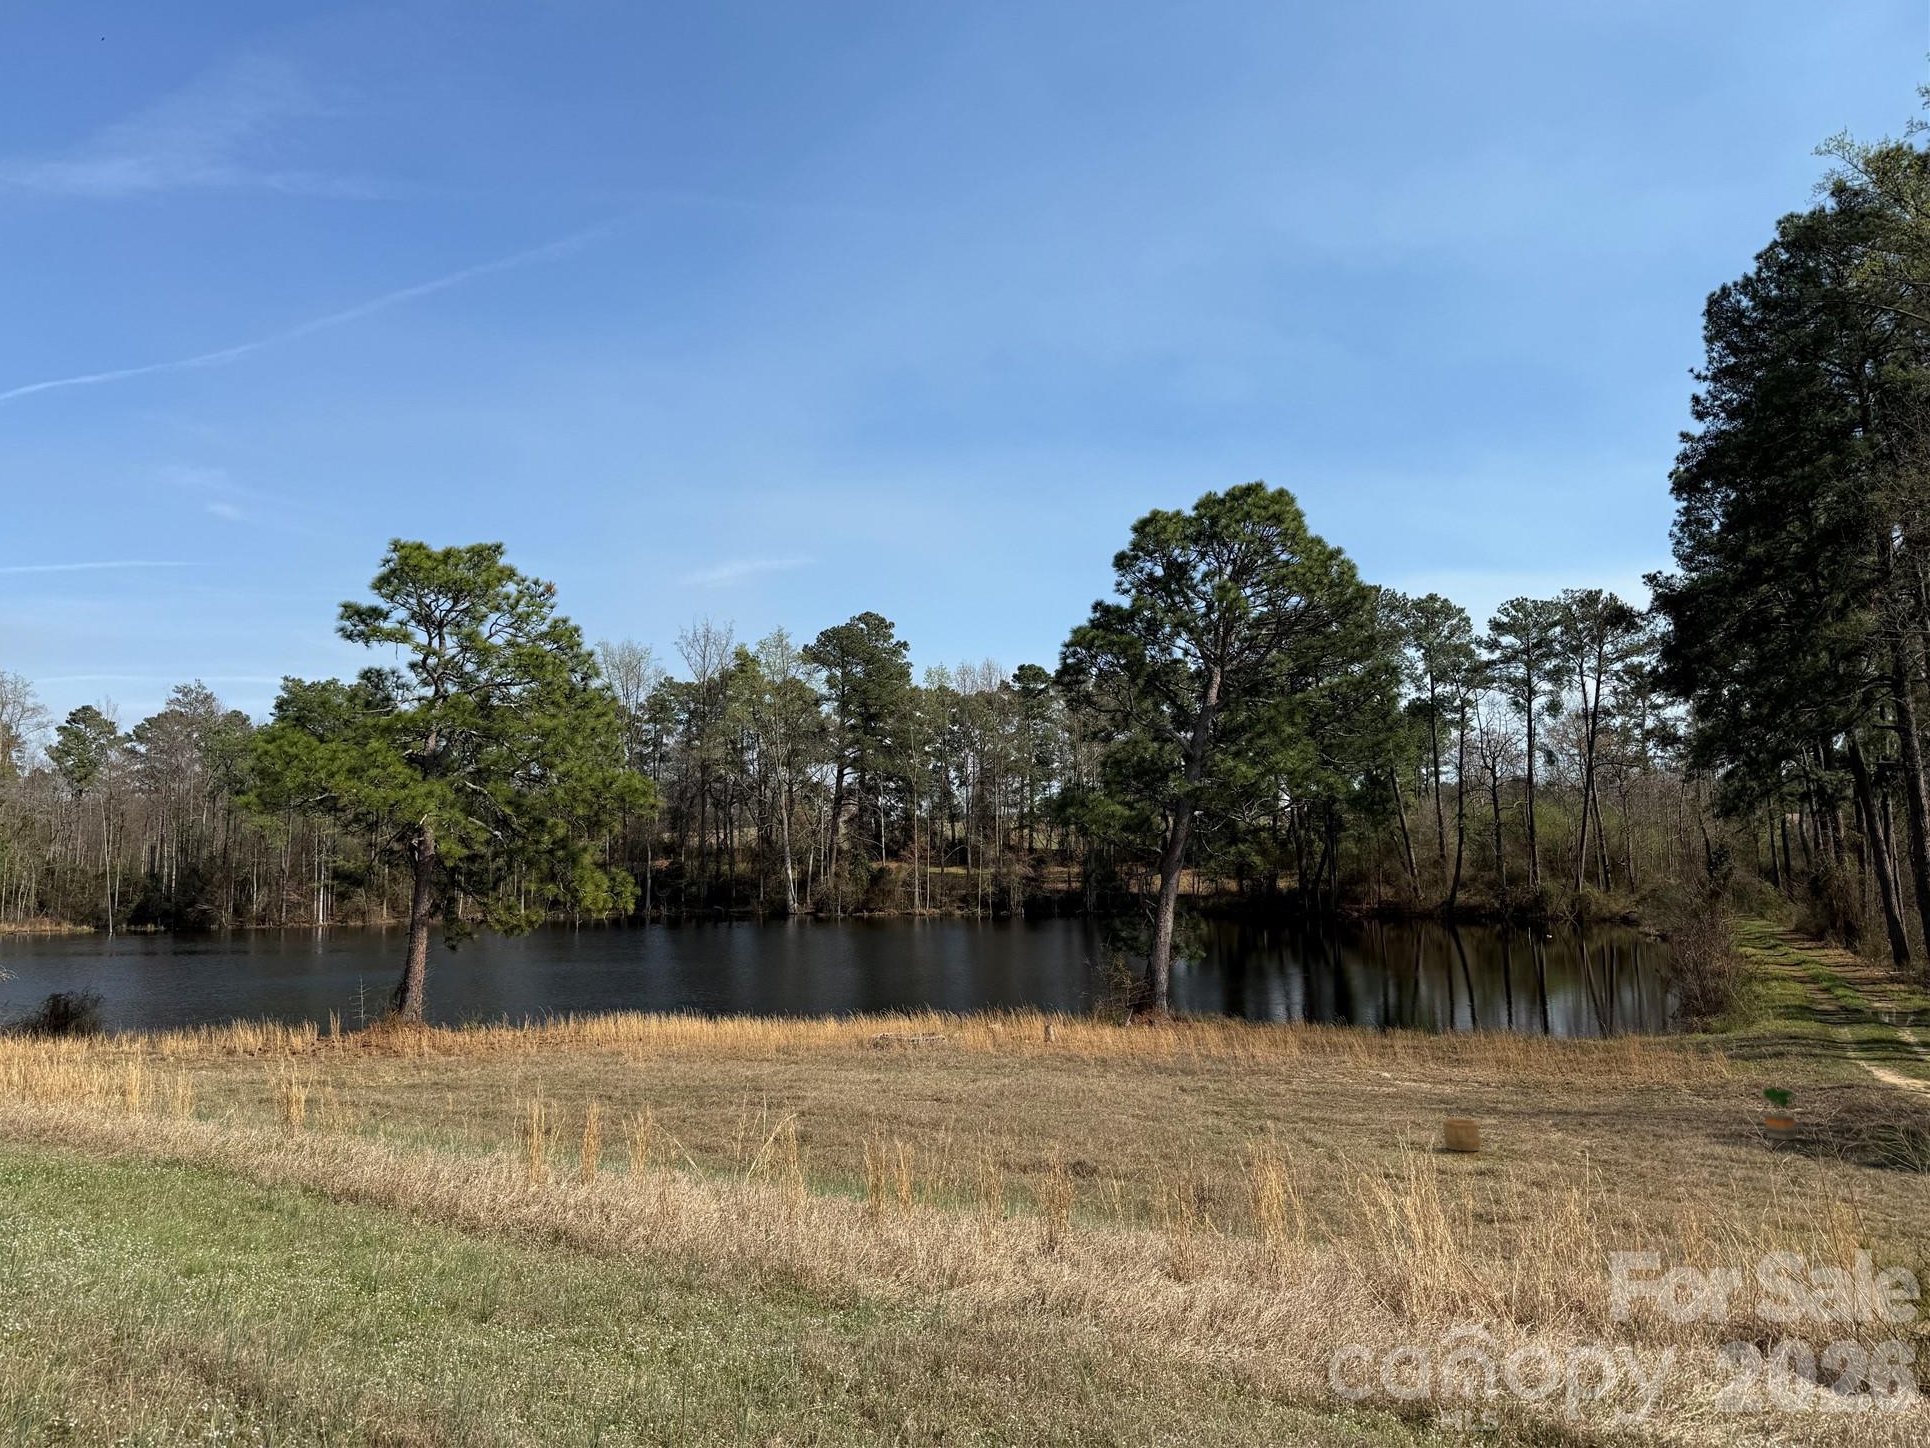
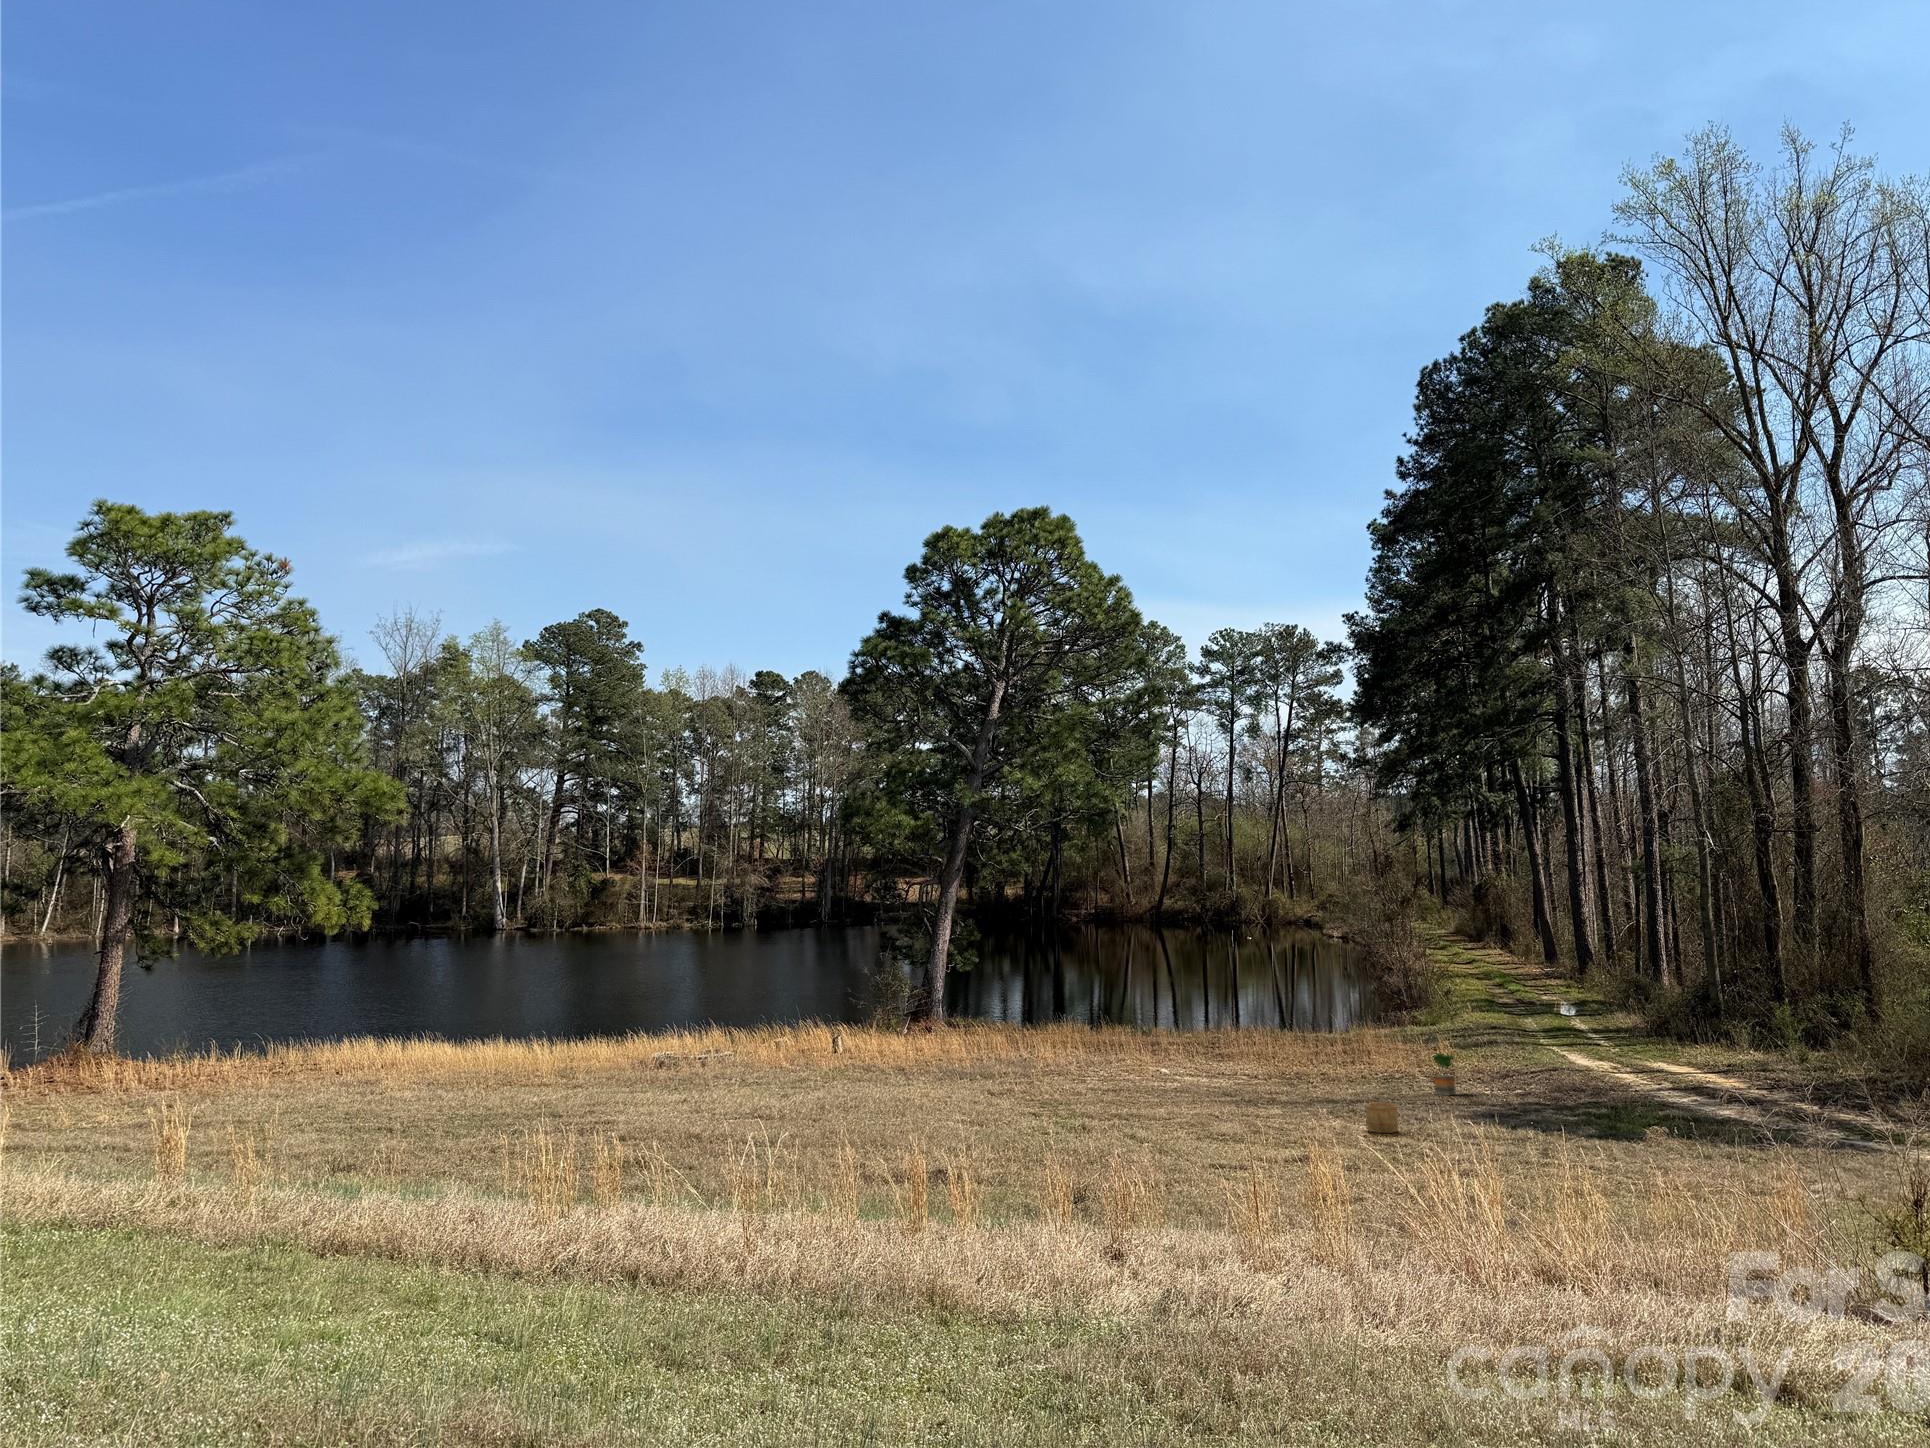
wooden bucket: present [1443,1118,1480,1151] -> present [1365,1102,1398,1133]

